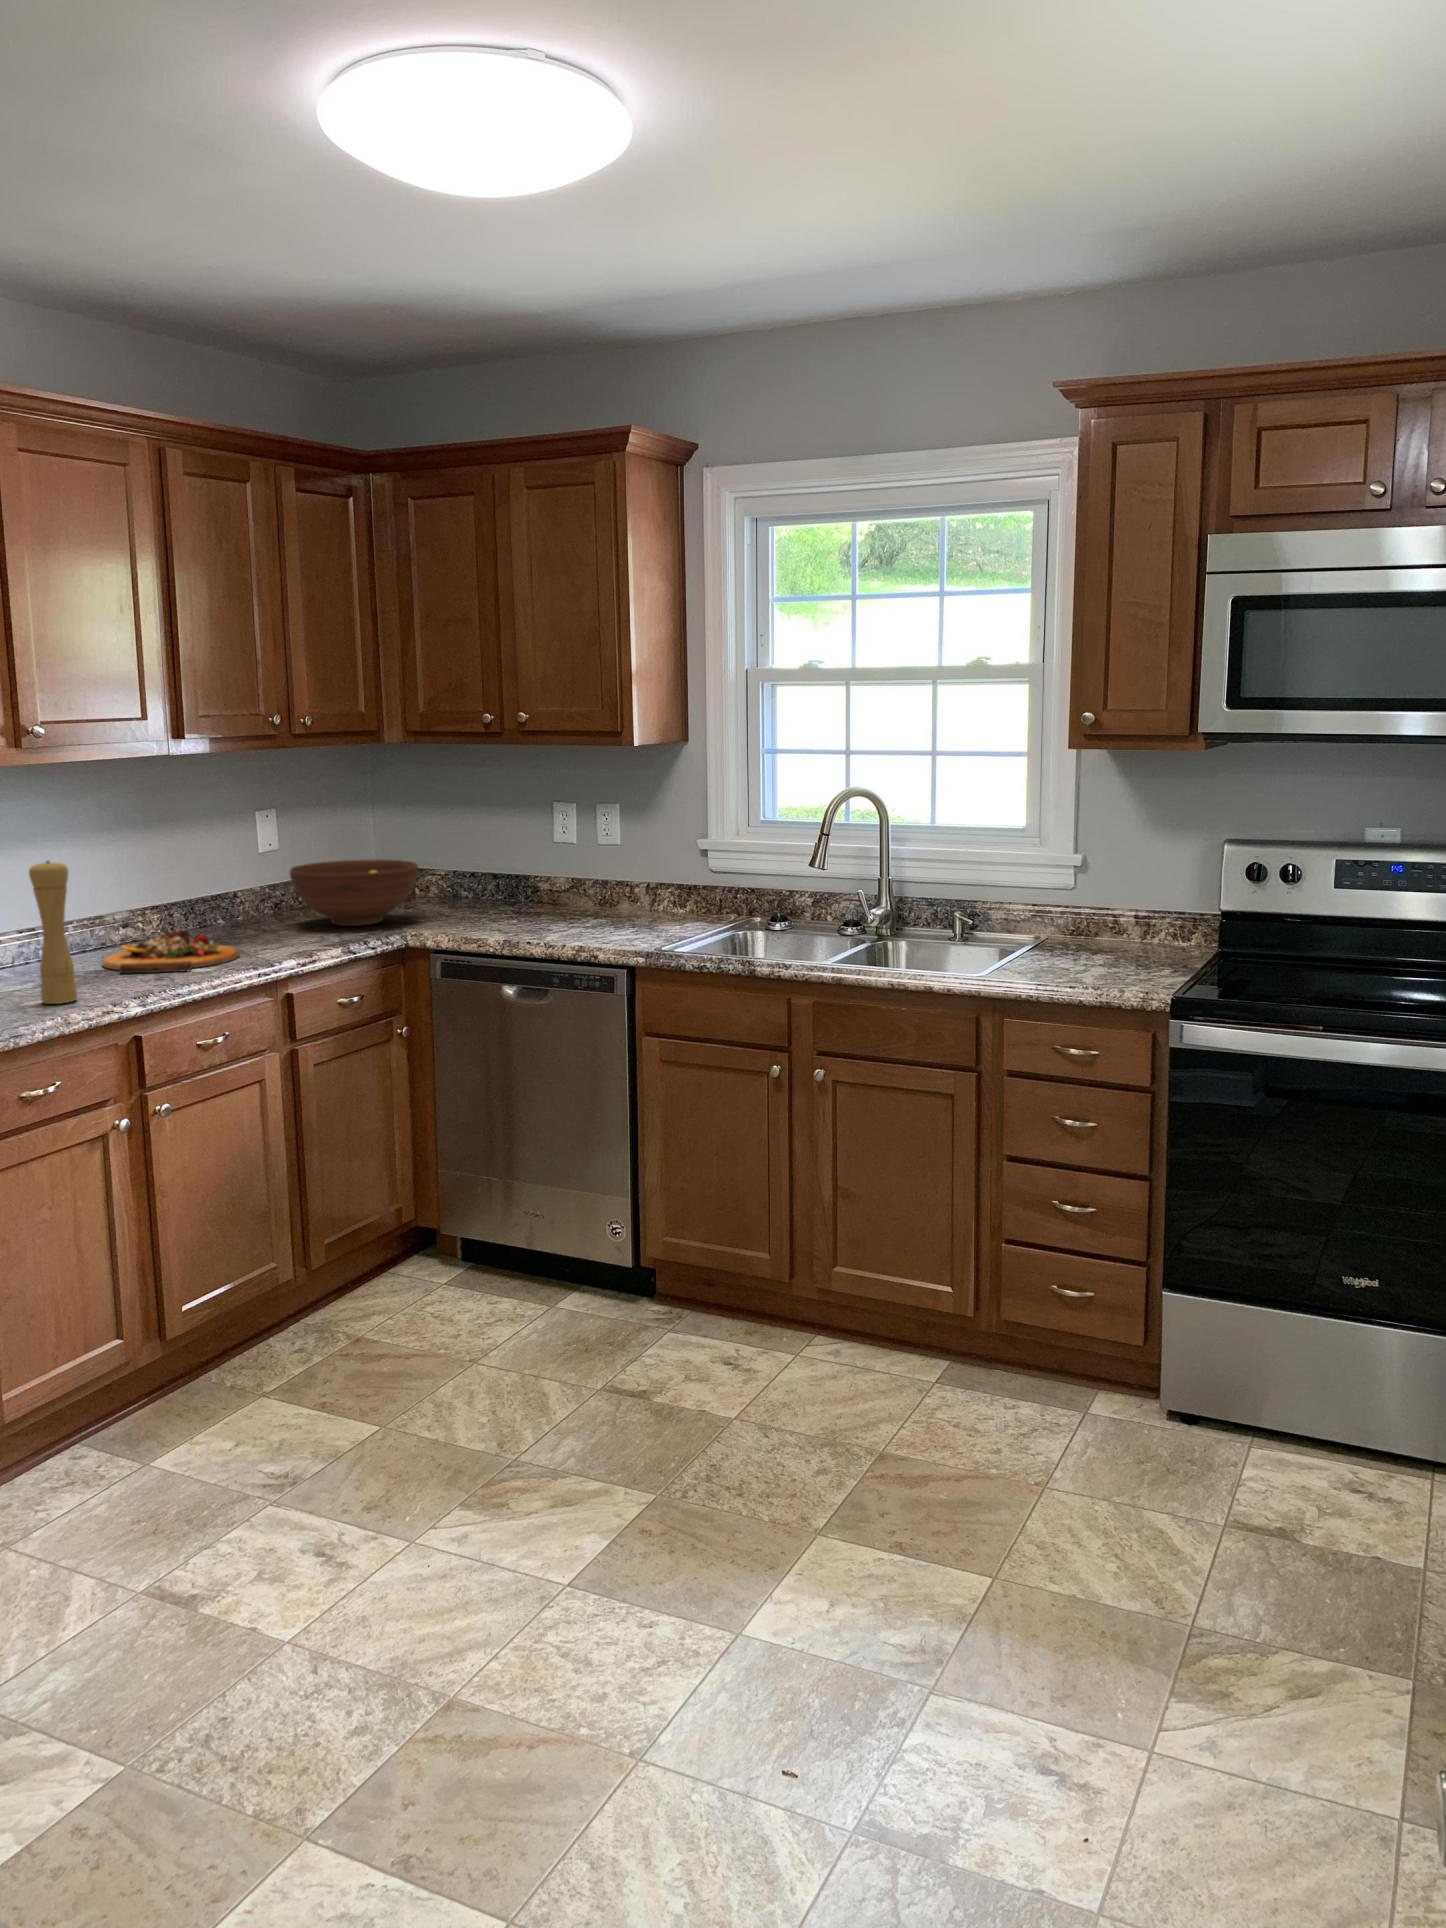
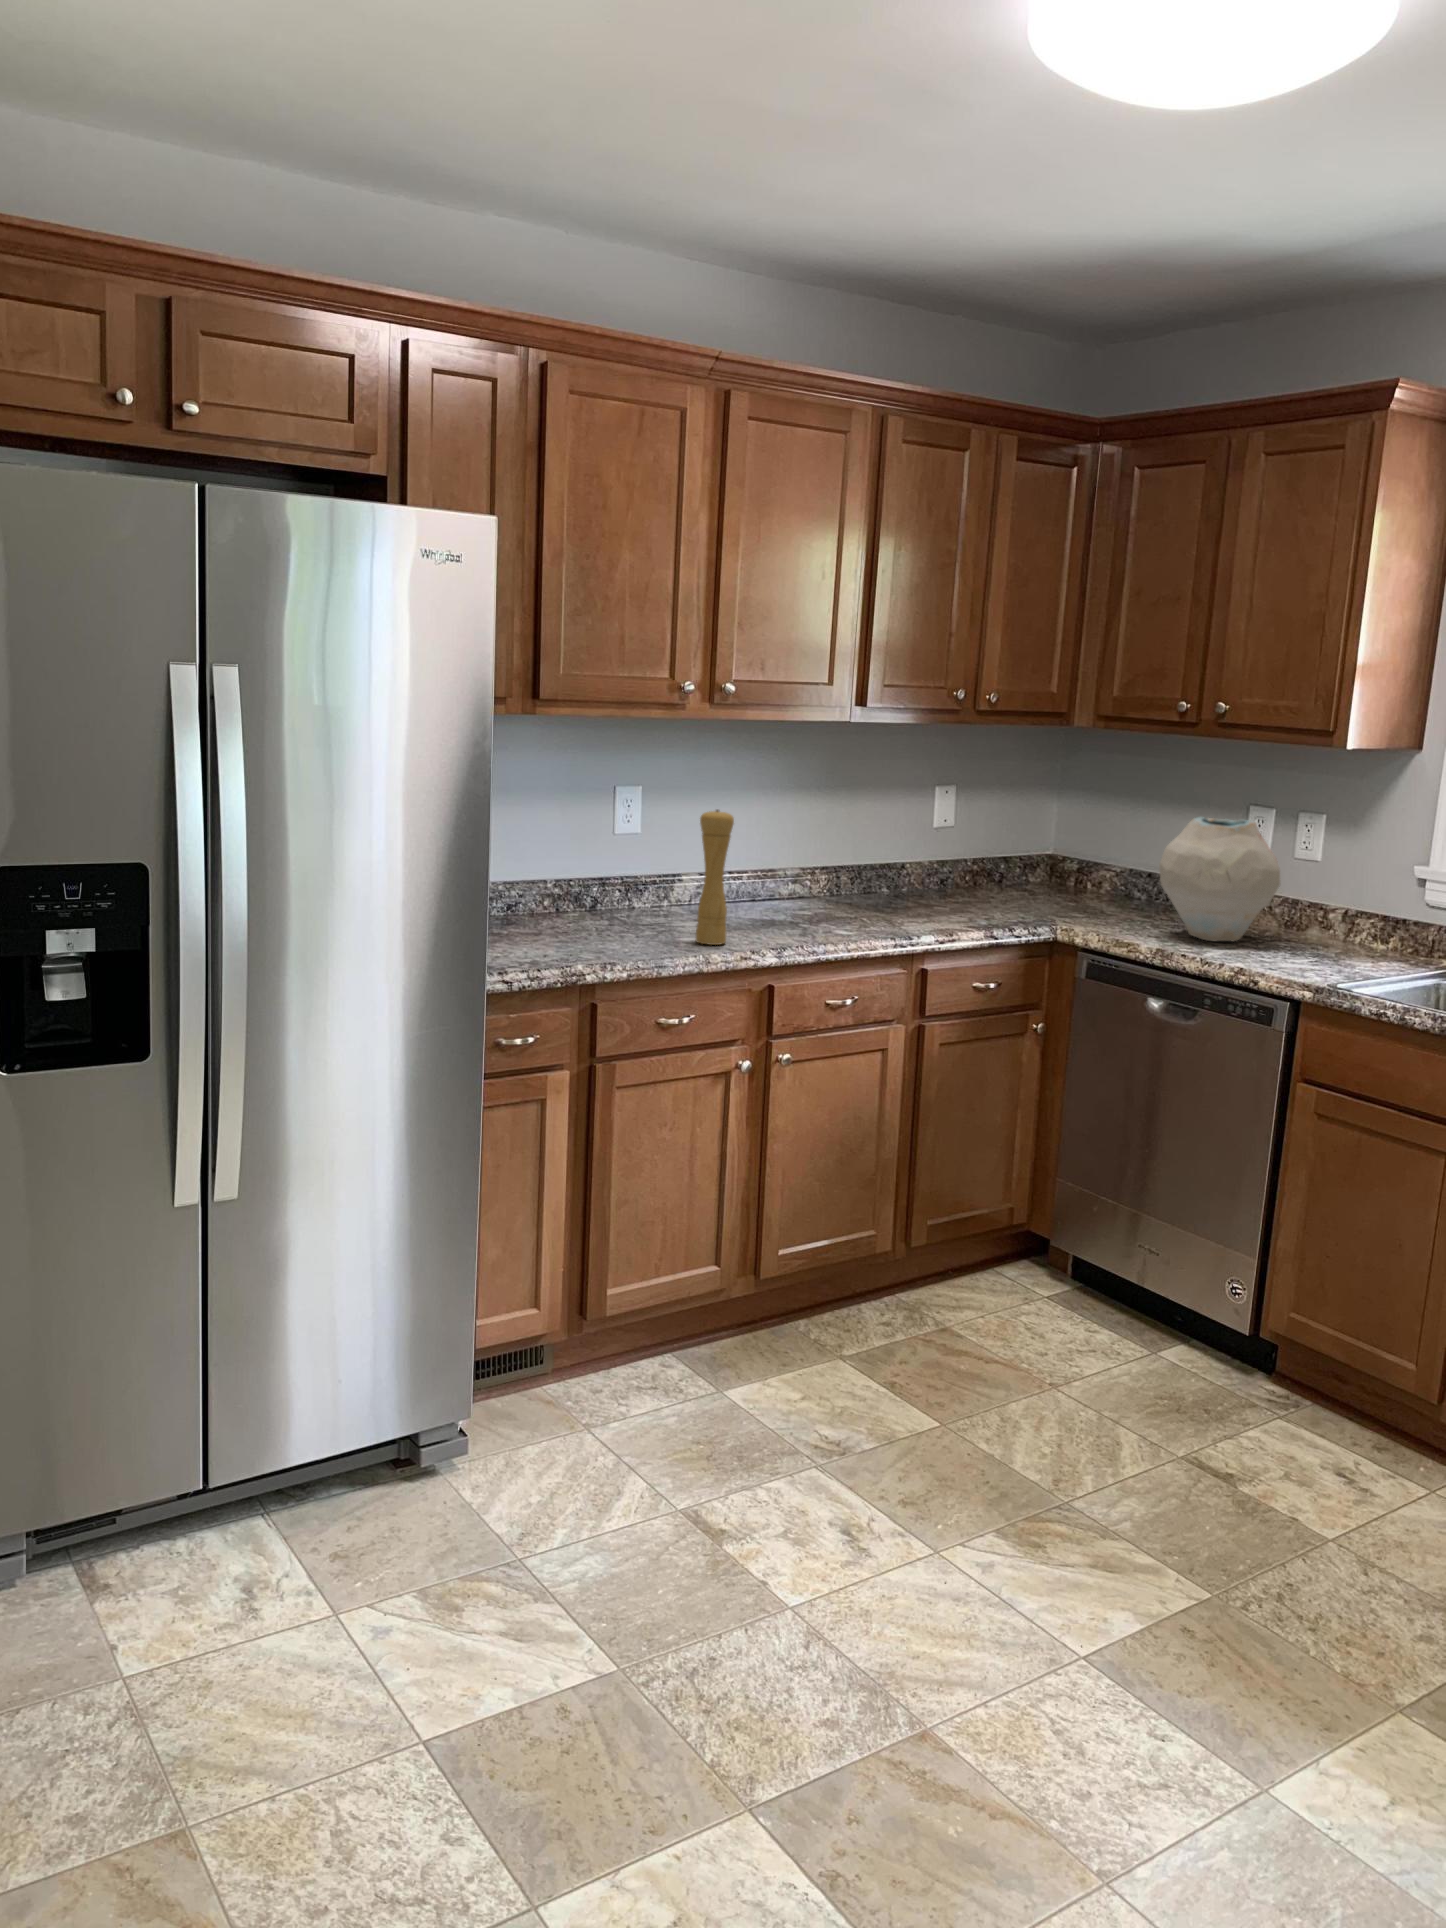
vase: none [488,816,594,928] -> present [1159,817,1280,941]
fruit bowl: present [290,860,418,926] -> none [955,842,1087,912]
cutting board: present [102,930,239,974] -> none [762,891,888,932]

